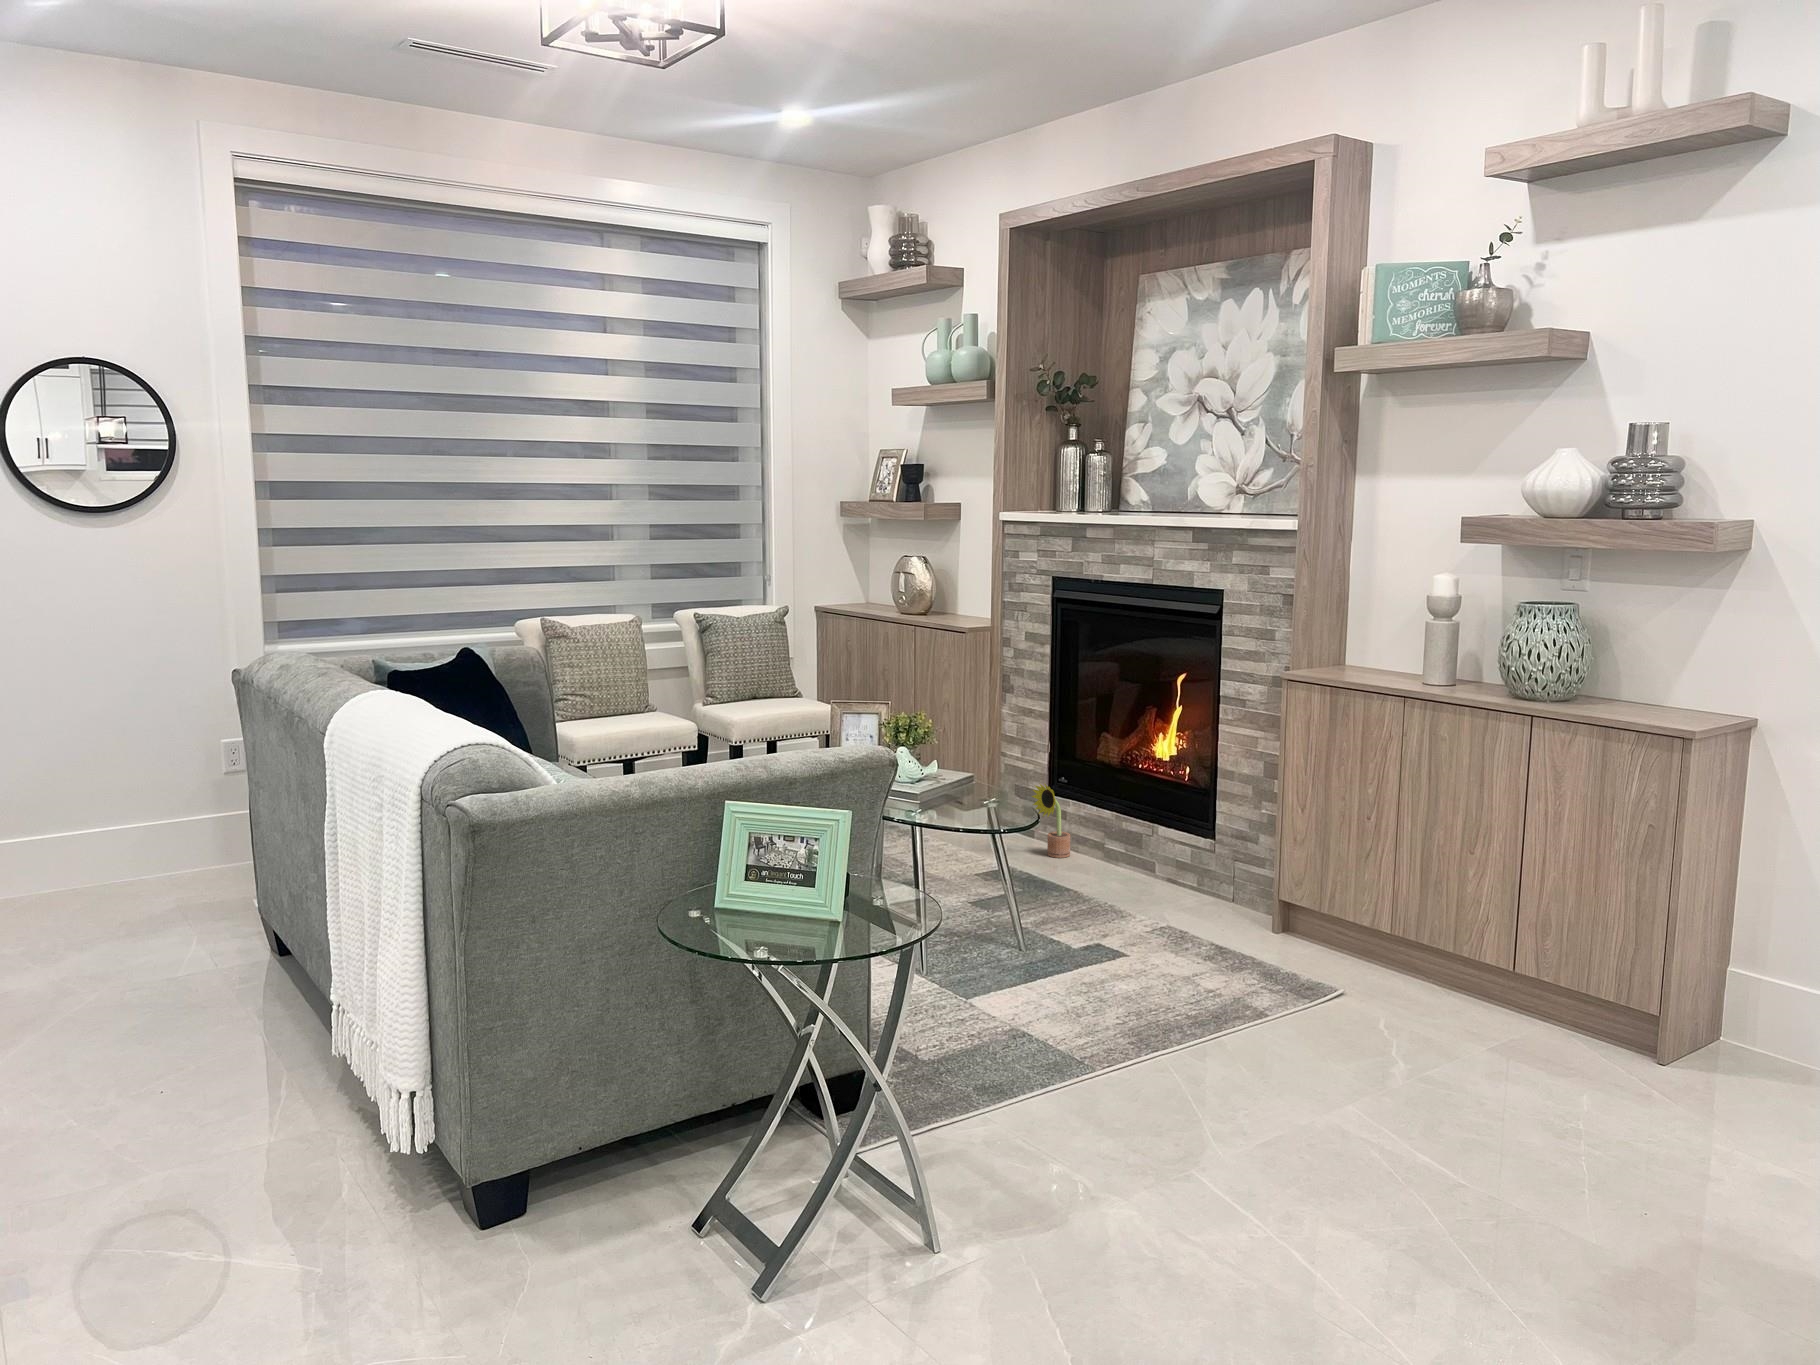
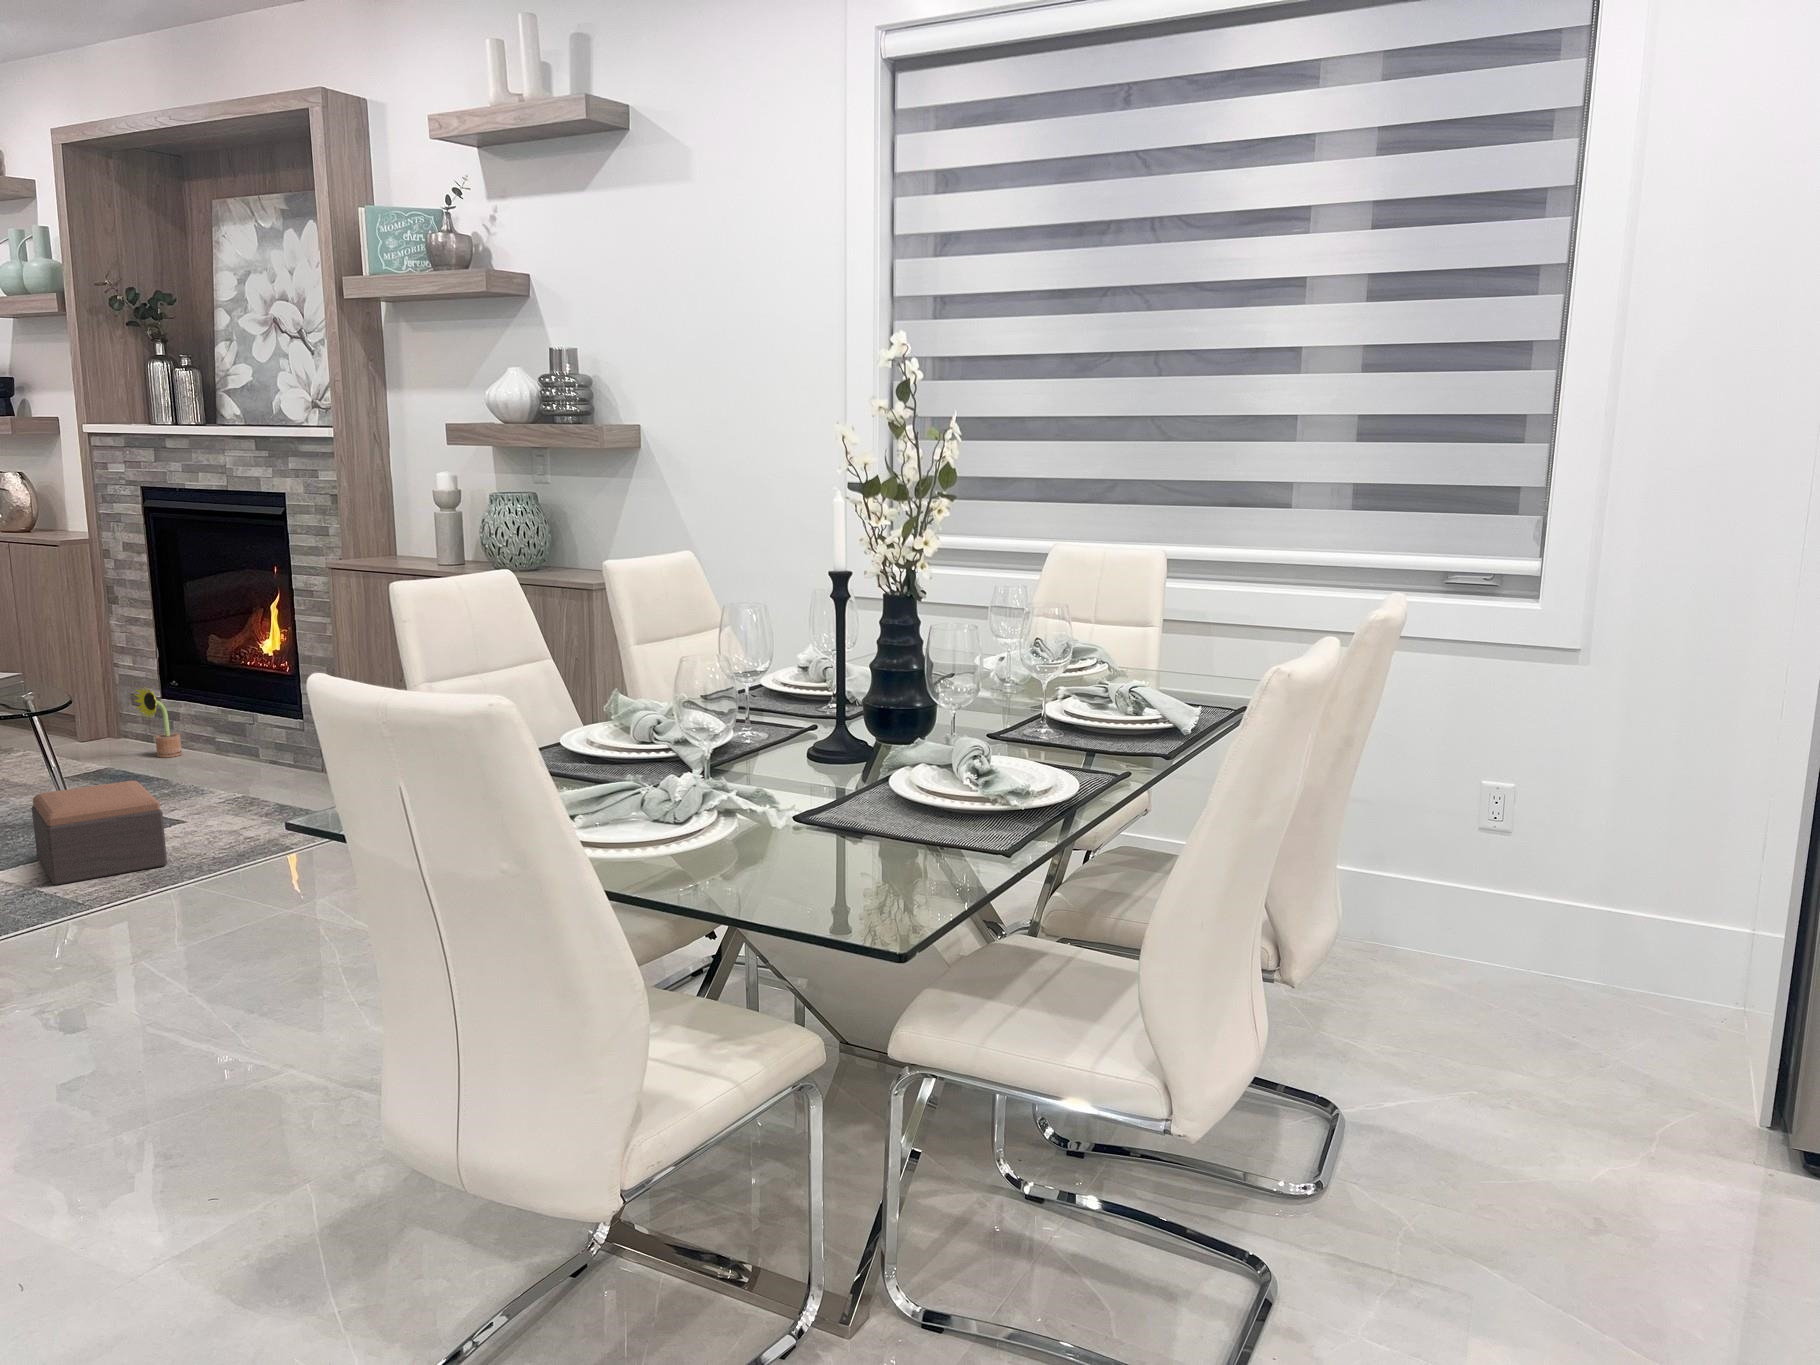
footstool: none [1005,913,1144,1032] -> present [32,781,167,885]

